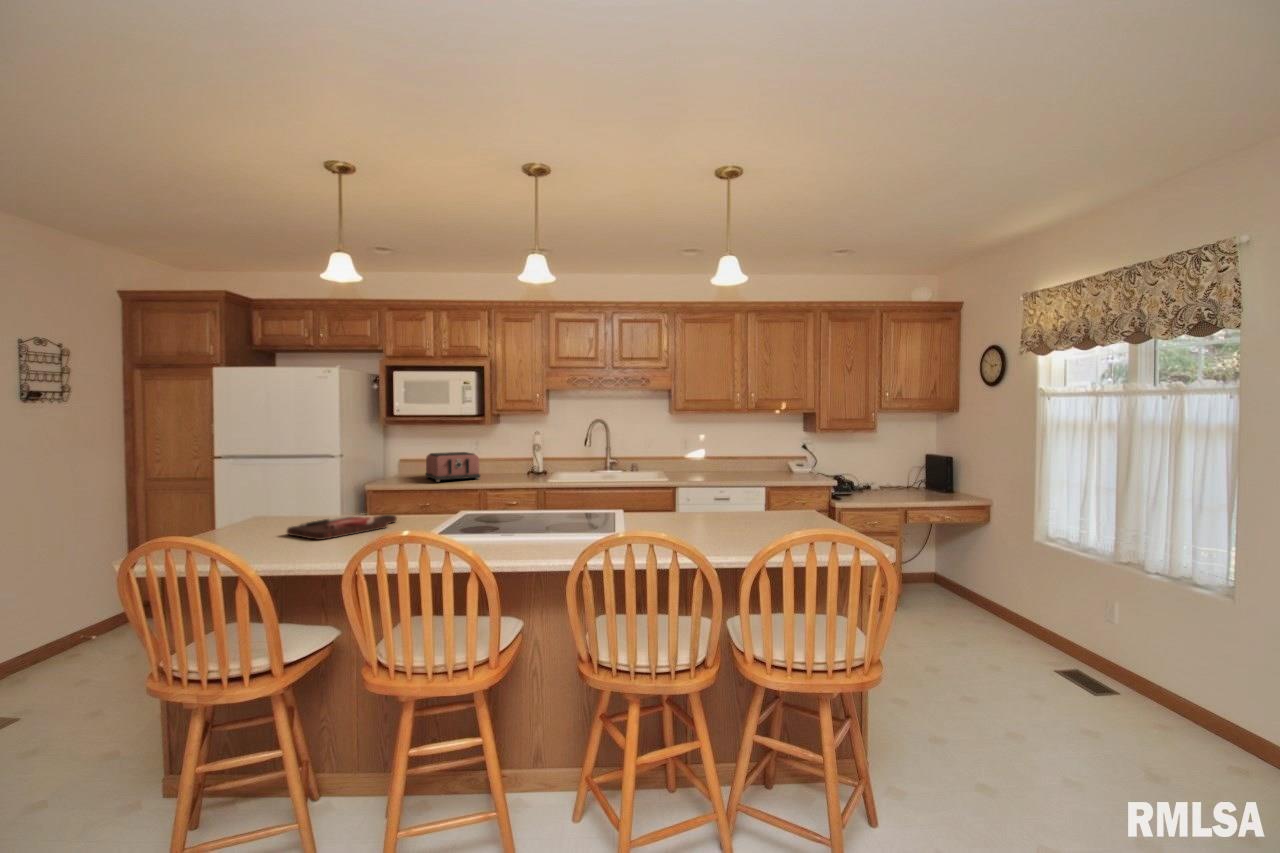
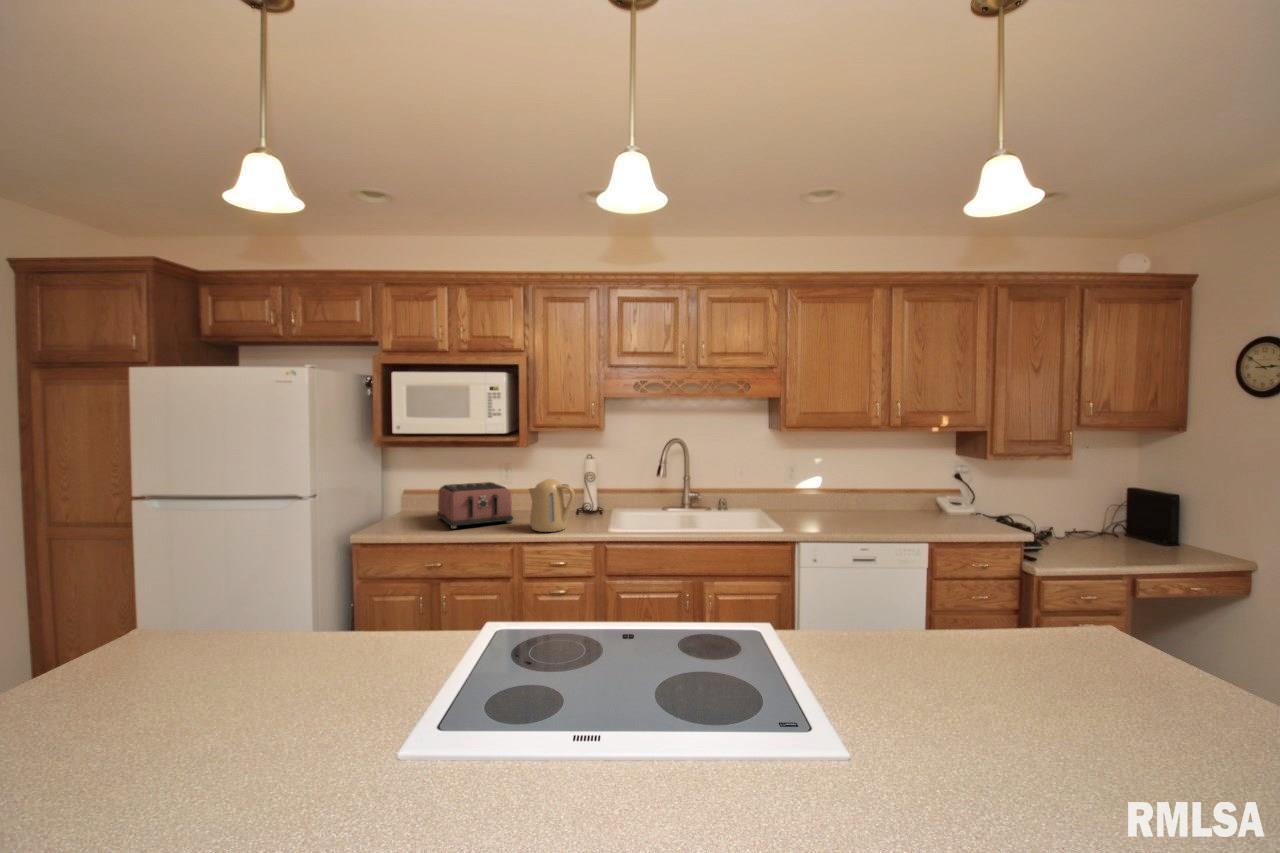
kettle: none [491,446,523,483] -> present [529,479,575,532]
cutting board: present [287,515,397,540] -> none [89,658,360,786]

